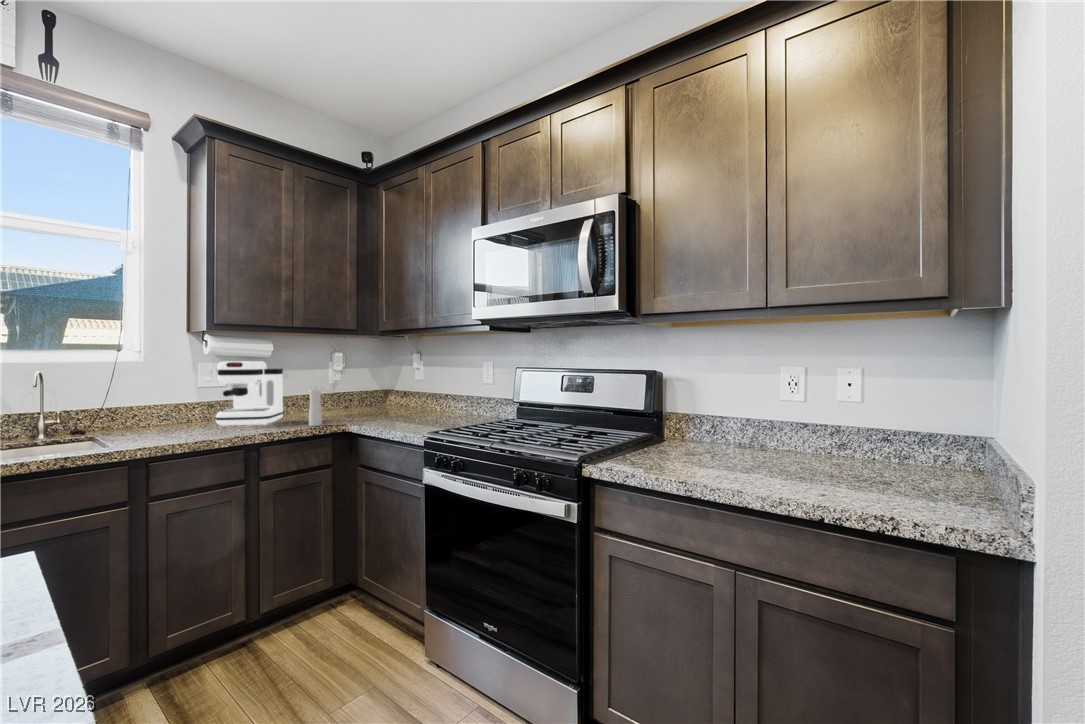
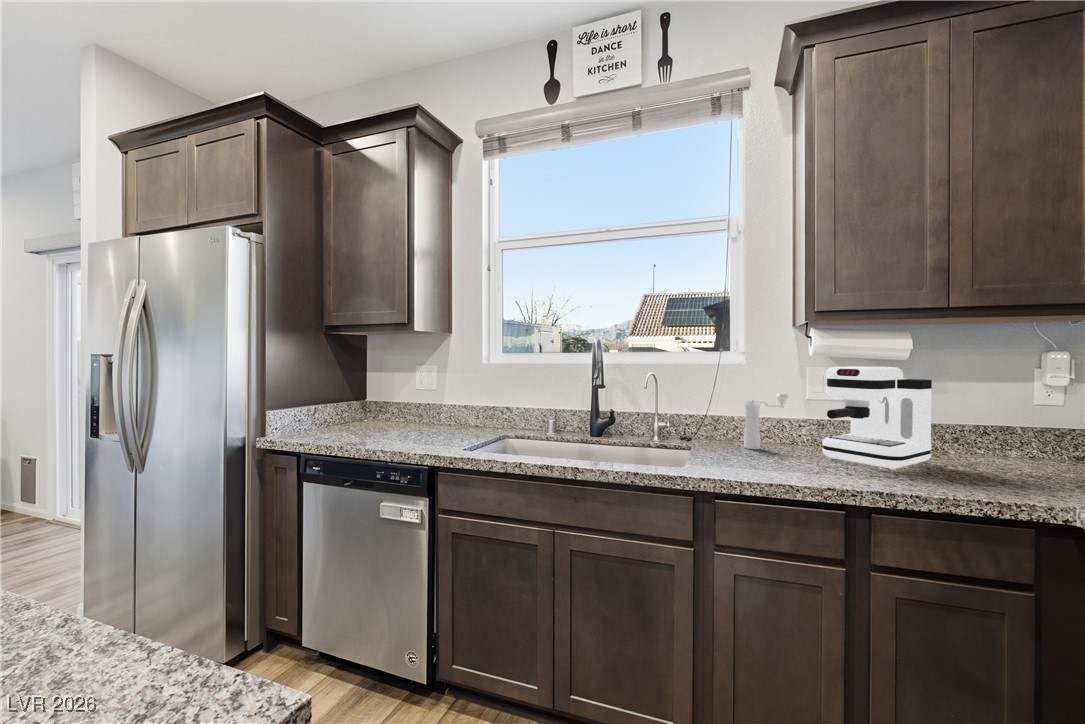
pepper mill: present [309,381,338,426] -> present [744,393,789,449]

